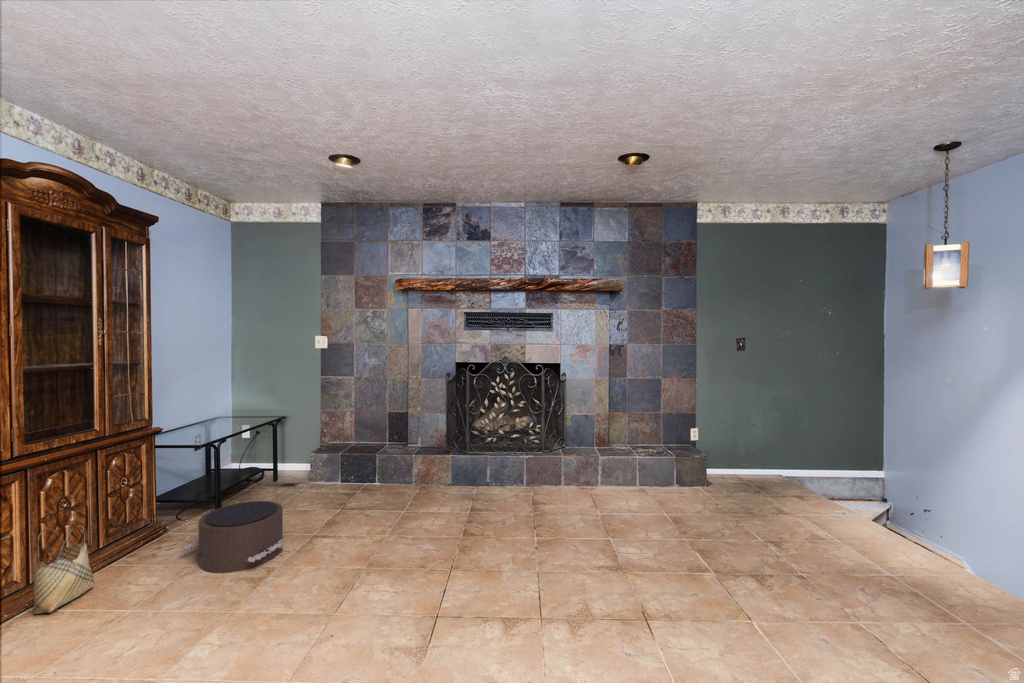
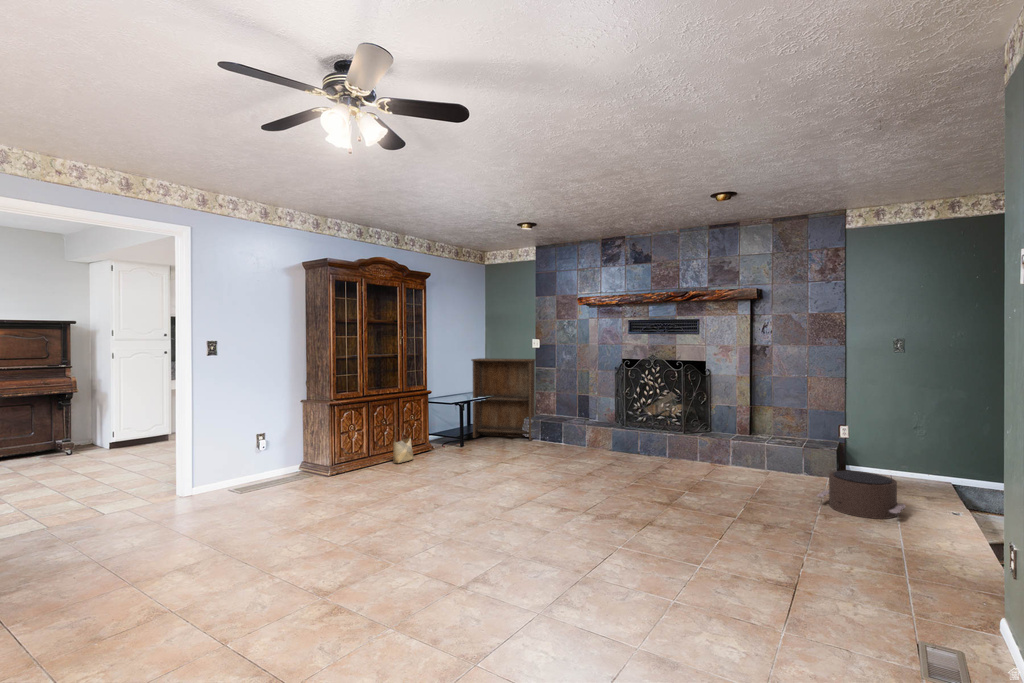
bookshelf: none [214,365,326,496] -> present [472,358,536,441]
pouf: present [182,501,286,573] -> present [817,471,906,519]

